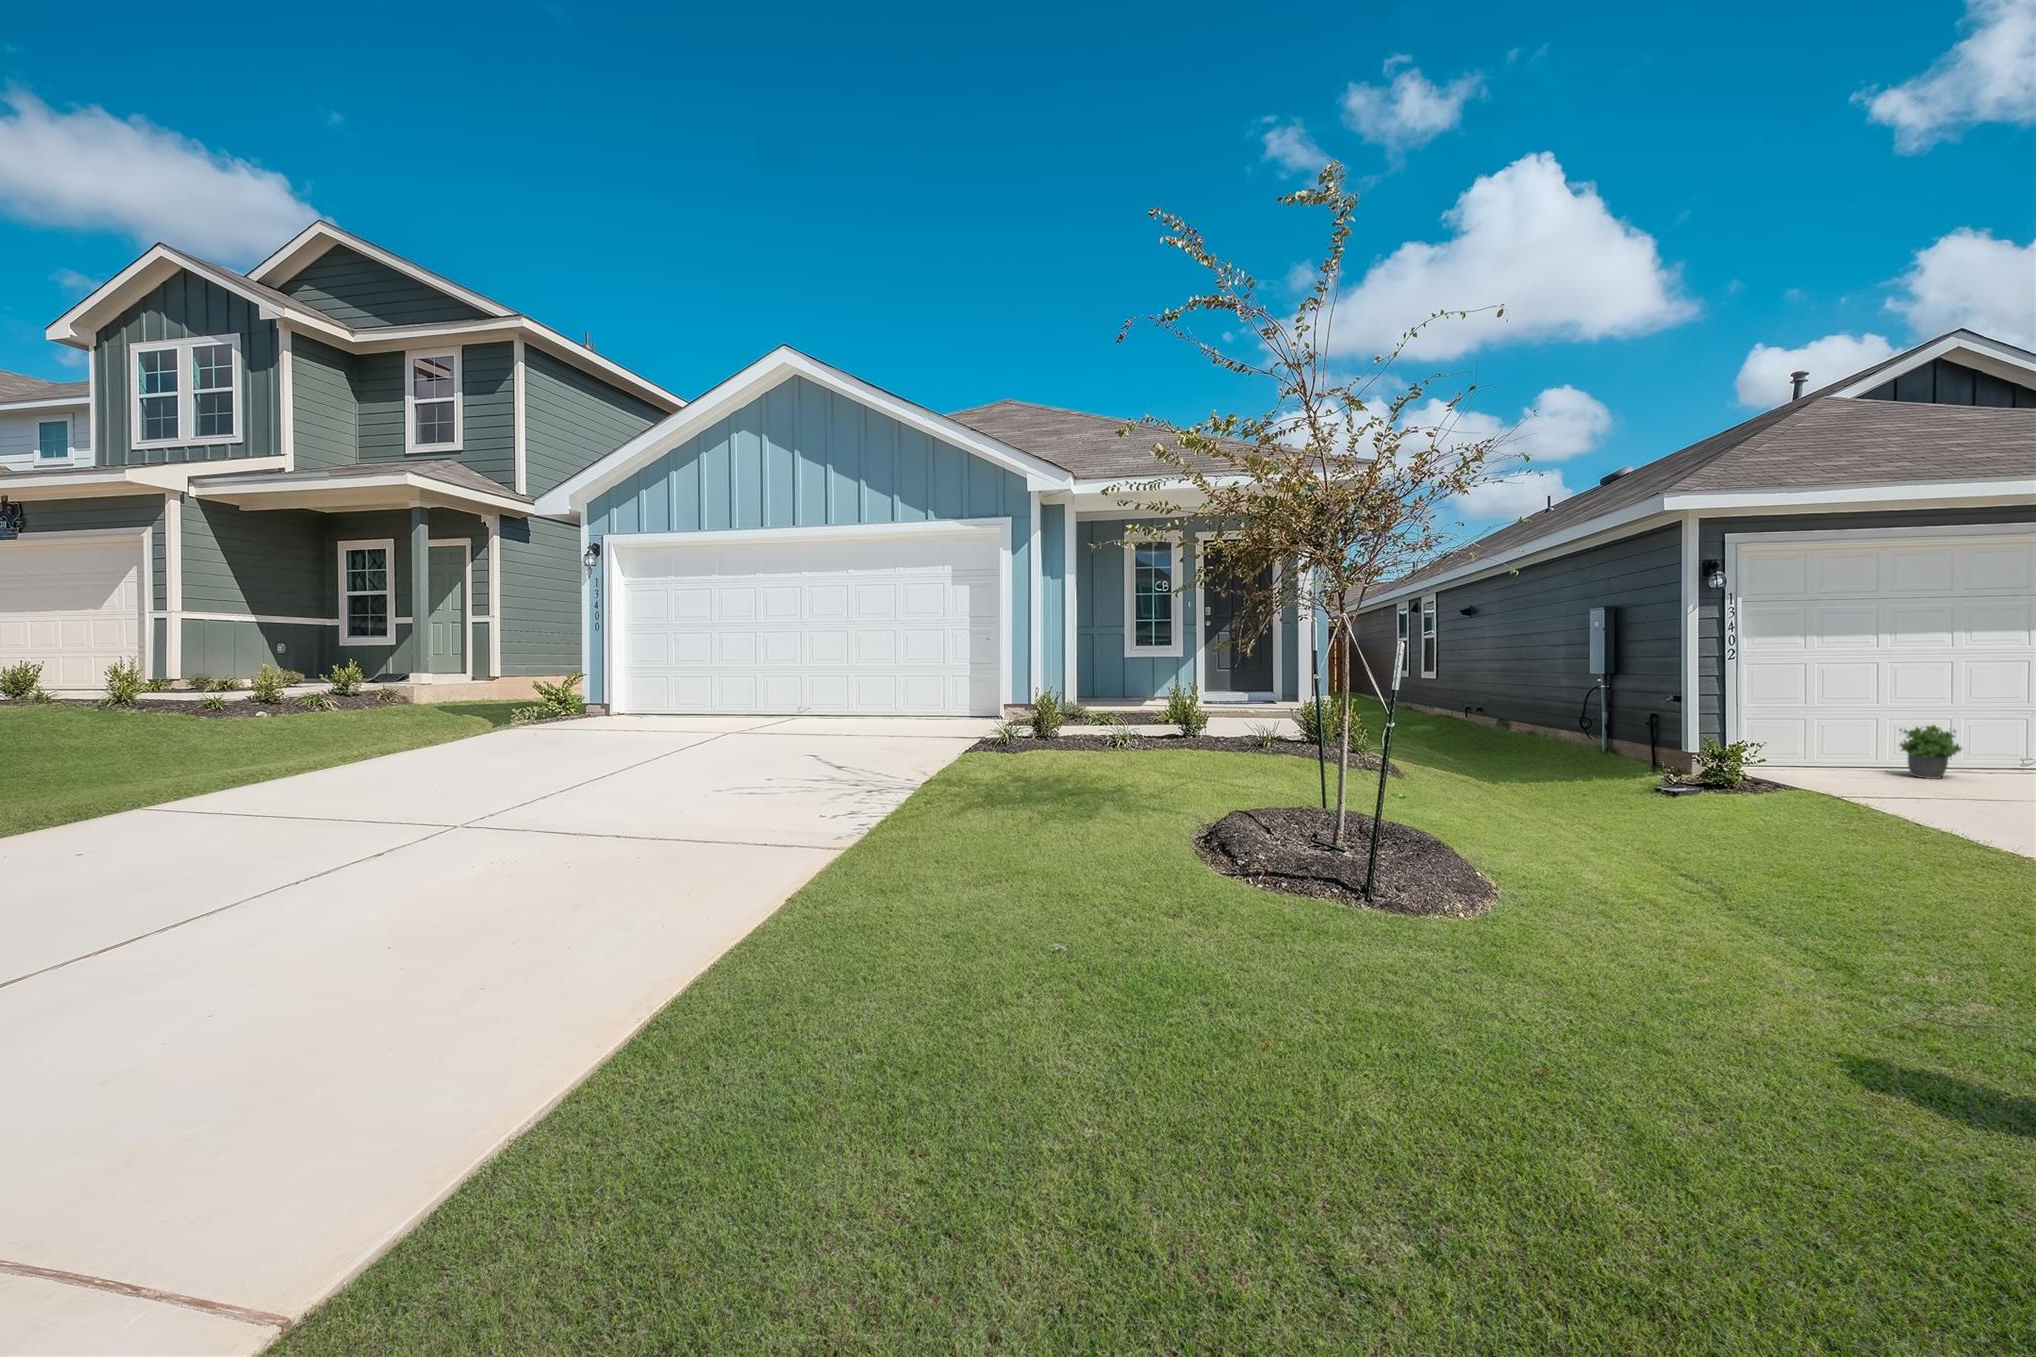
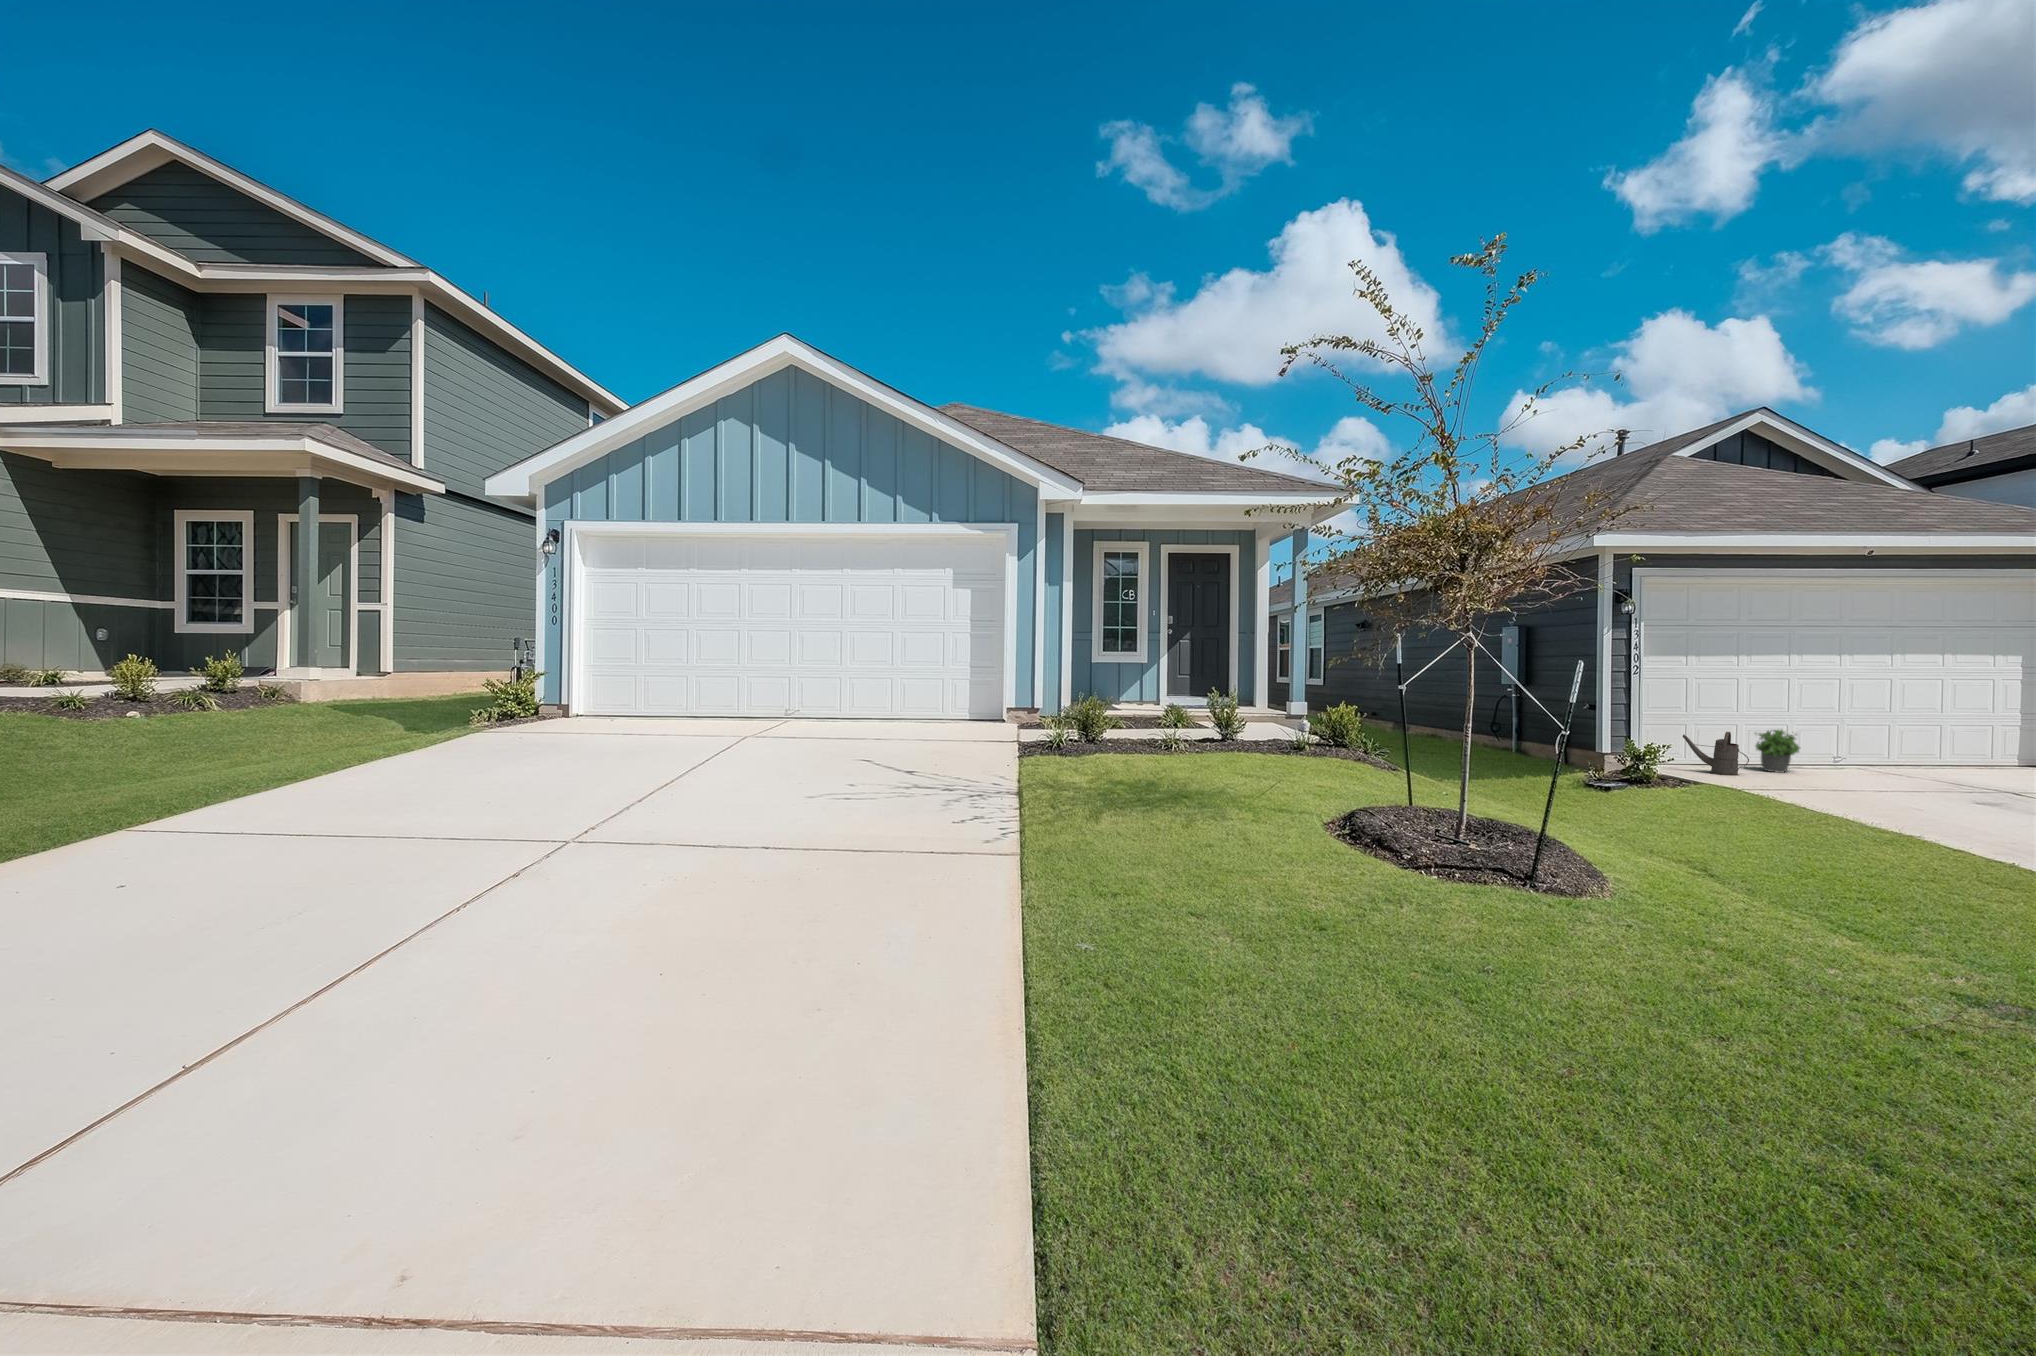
watering can: none [1797,728,1882,783] -> present [1683,732,1749,776]

